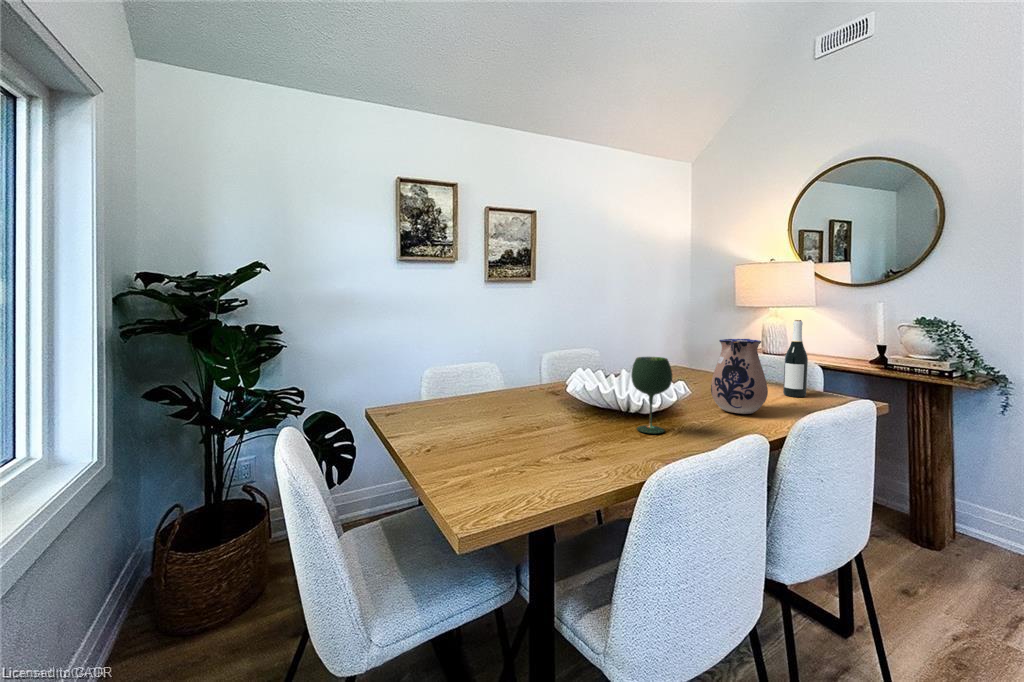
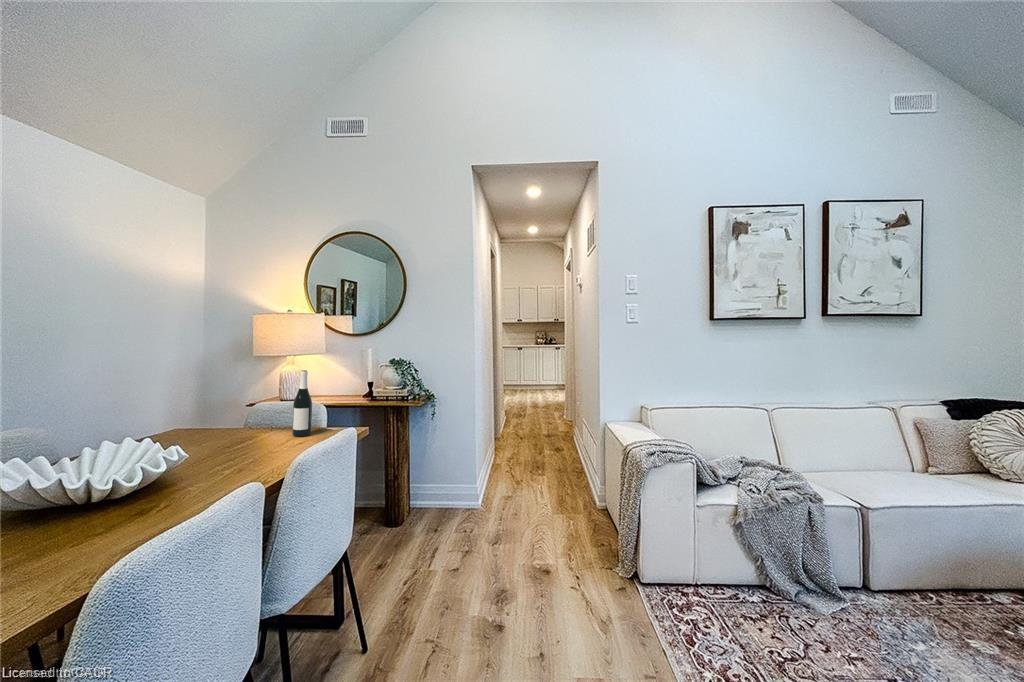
ceramic pitcher: present [711,339,768,414] -> none [214,392,271,468]
wine glass: present [631,357,672,434] -> none [88,429,153,525]

